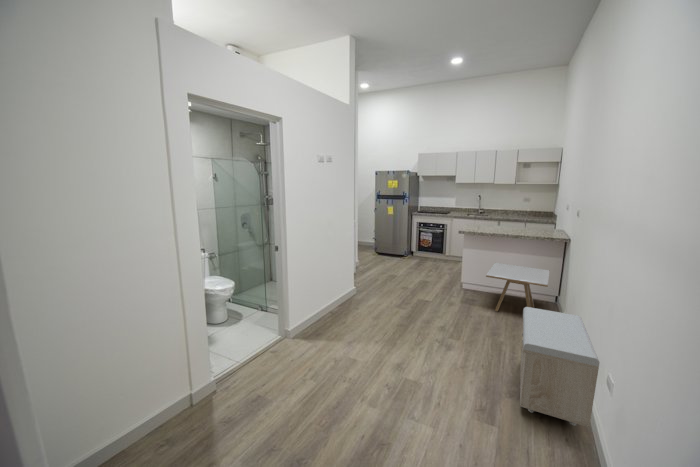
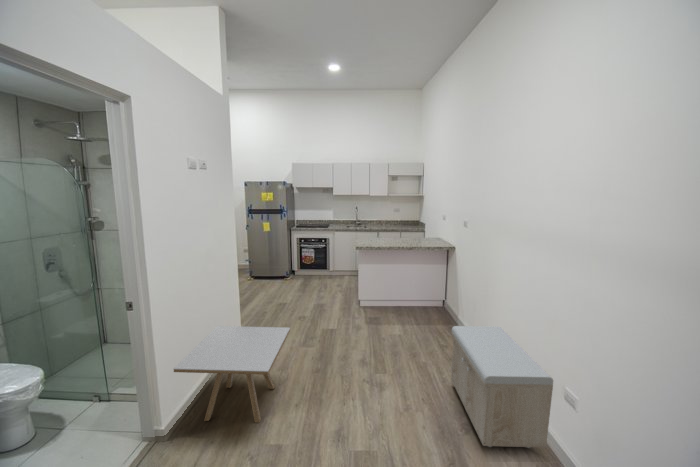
side table: present [486,263,549,311] -> present [174,326,290,423]

